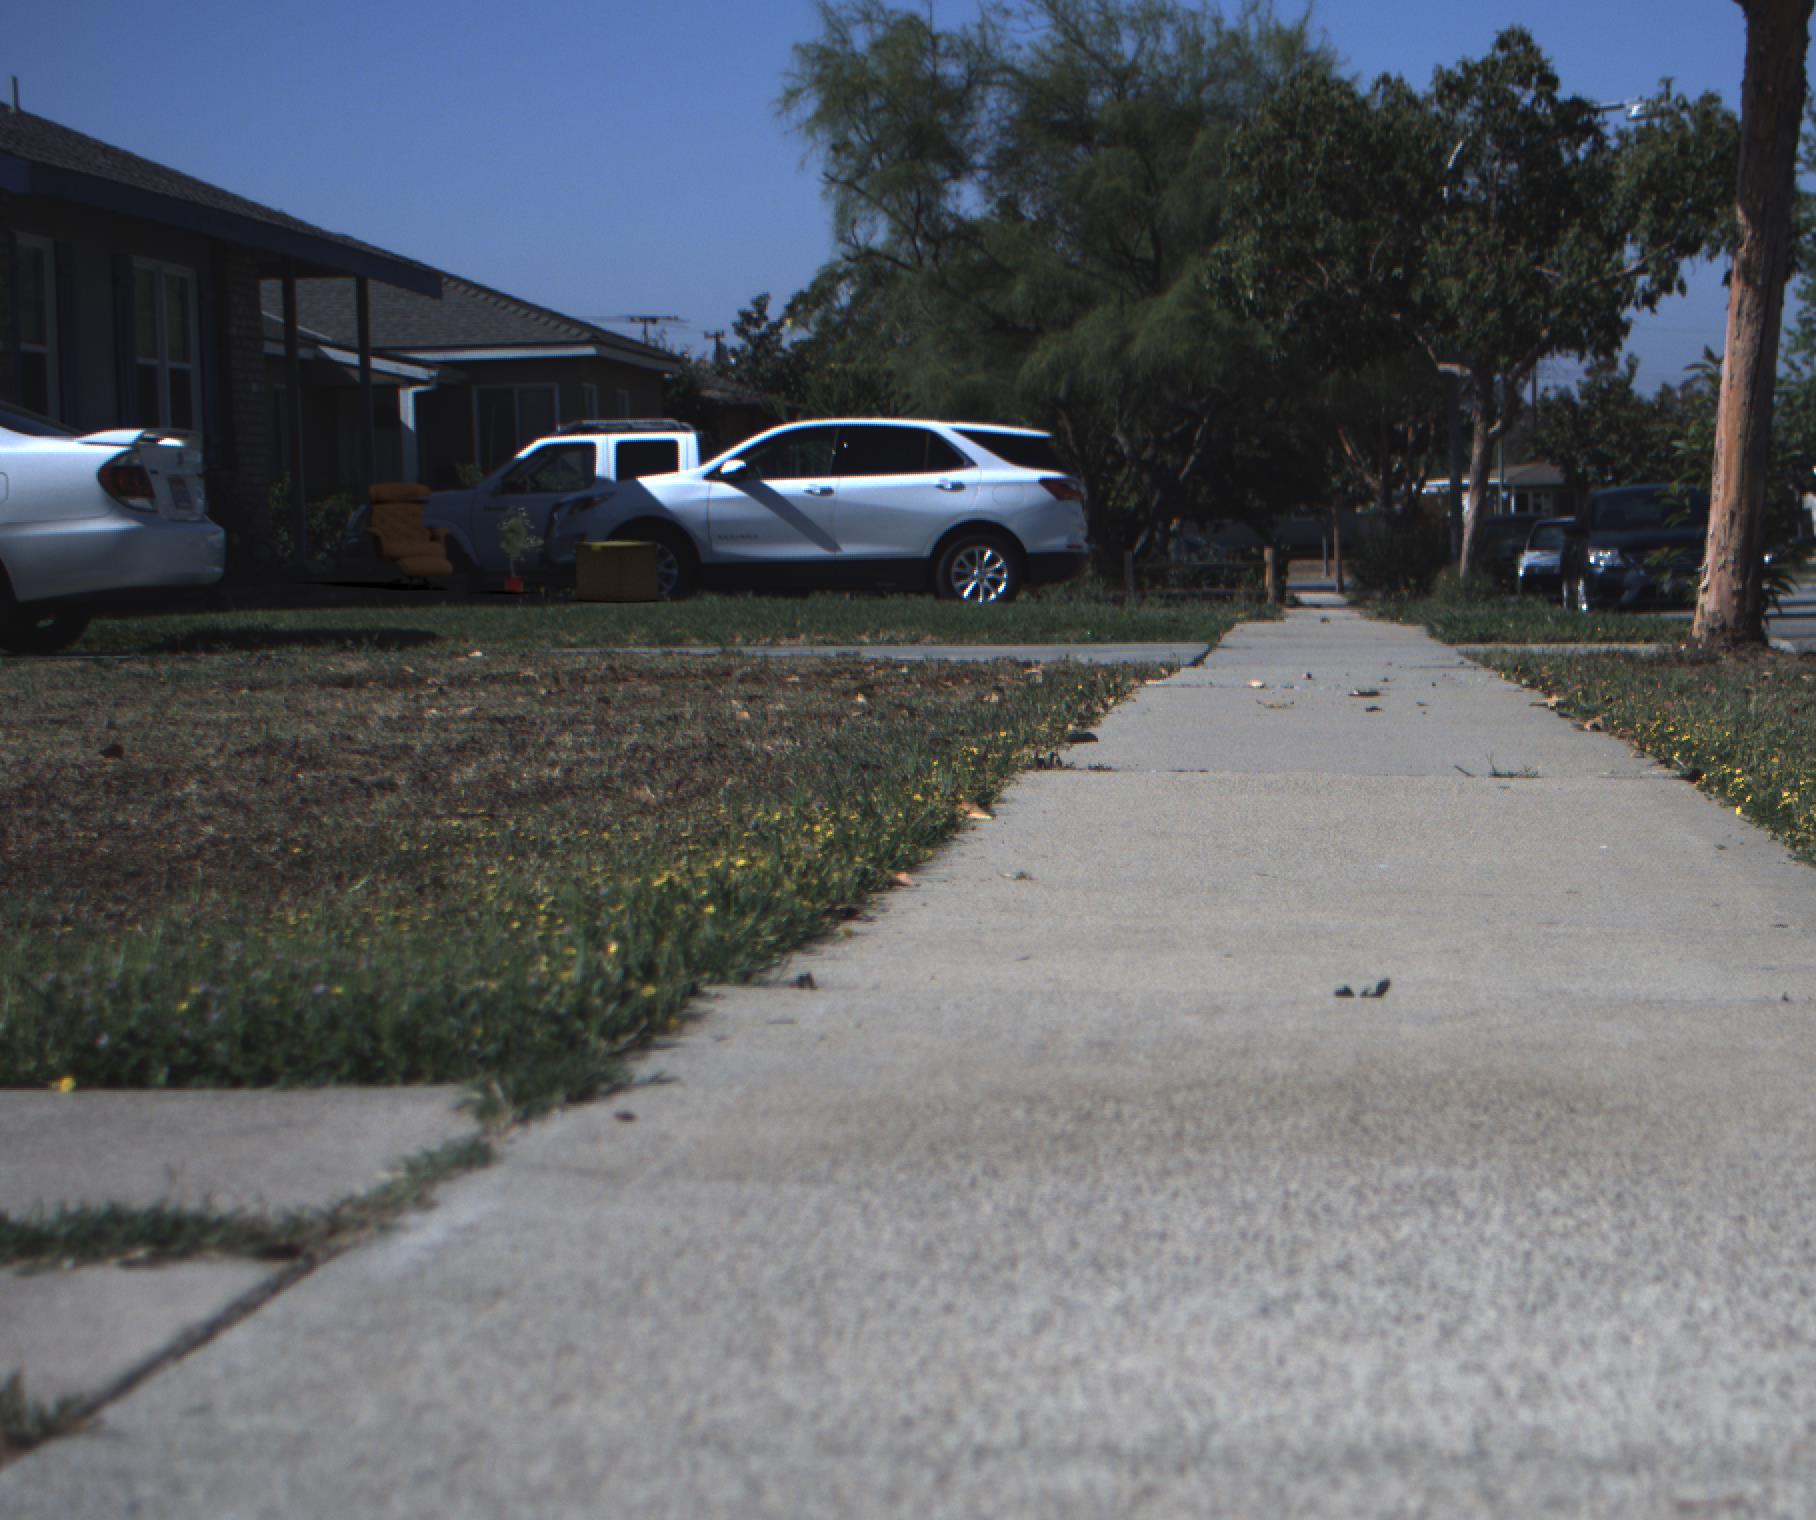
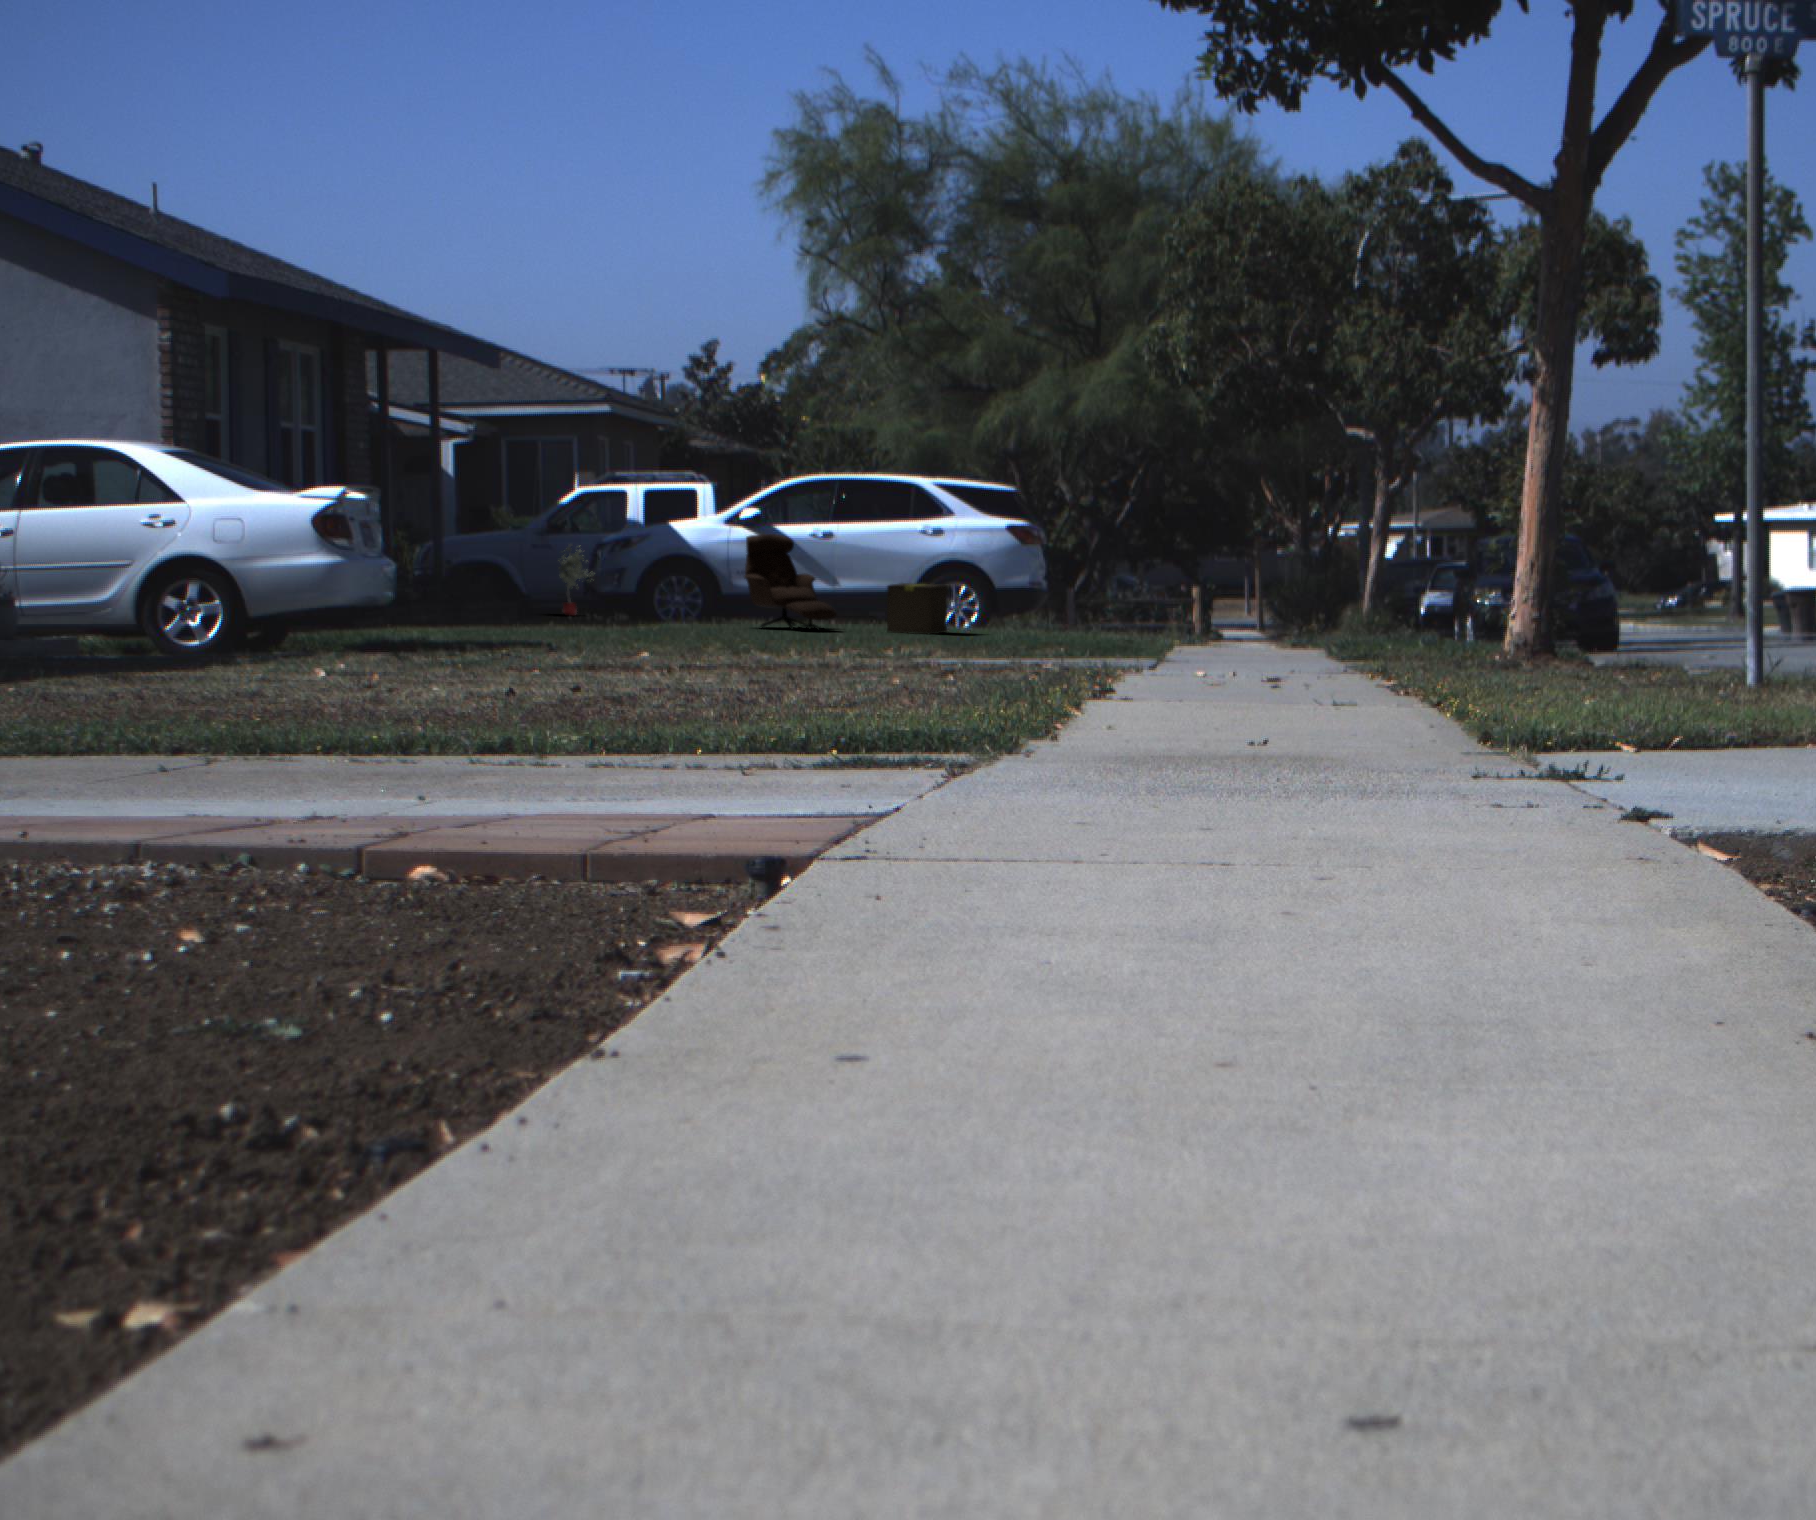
lounge chair: present [365,483,453,590] -> present [744,534,836,631]
cardboard box: present [575,541,659,602] -> present [887,583,948,634]

